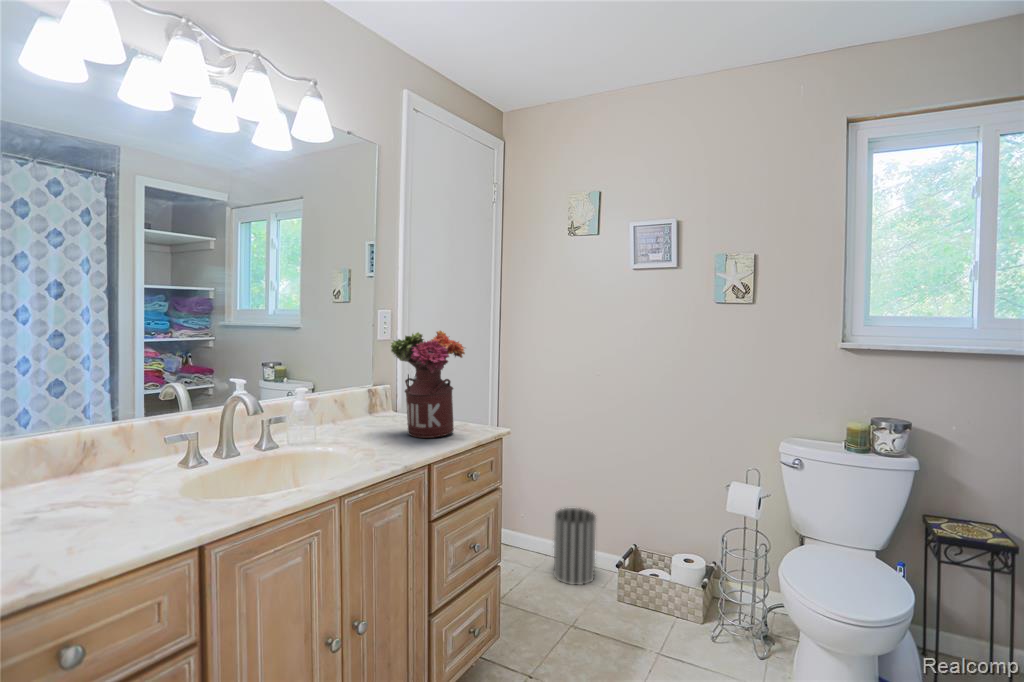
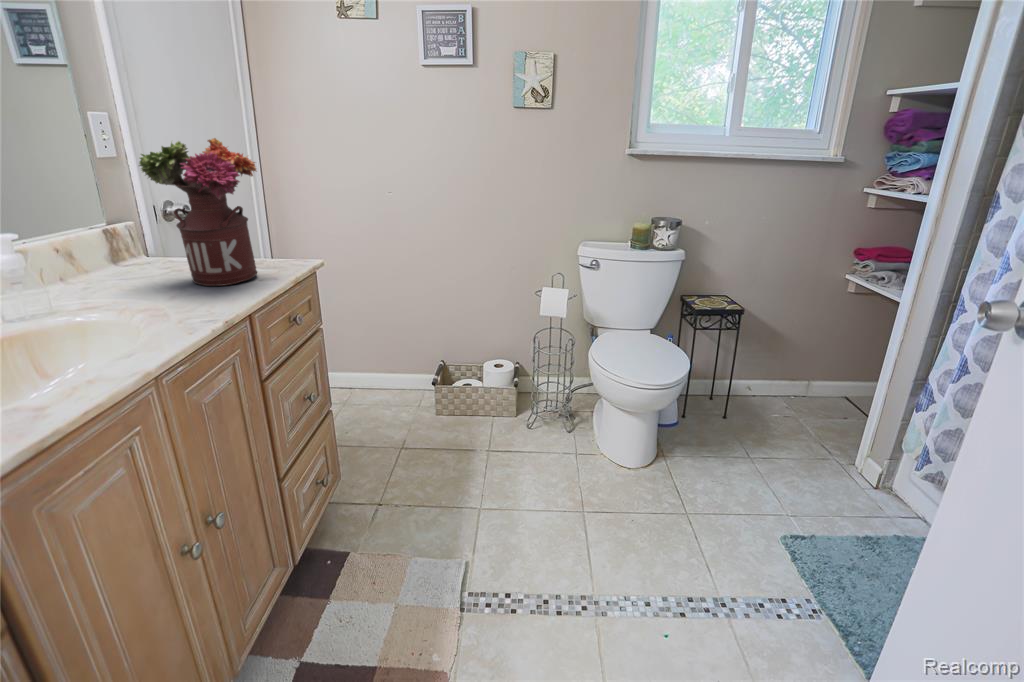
wastebasket: present [554,508,596,585] -> none [364,337,411,411]

